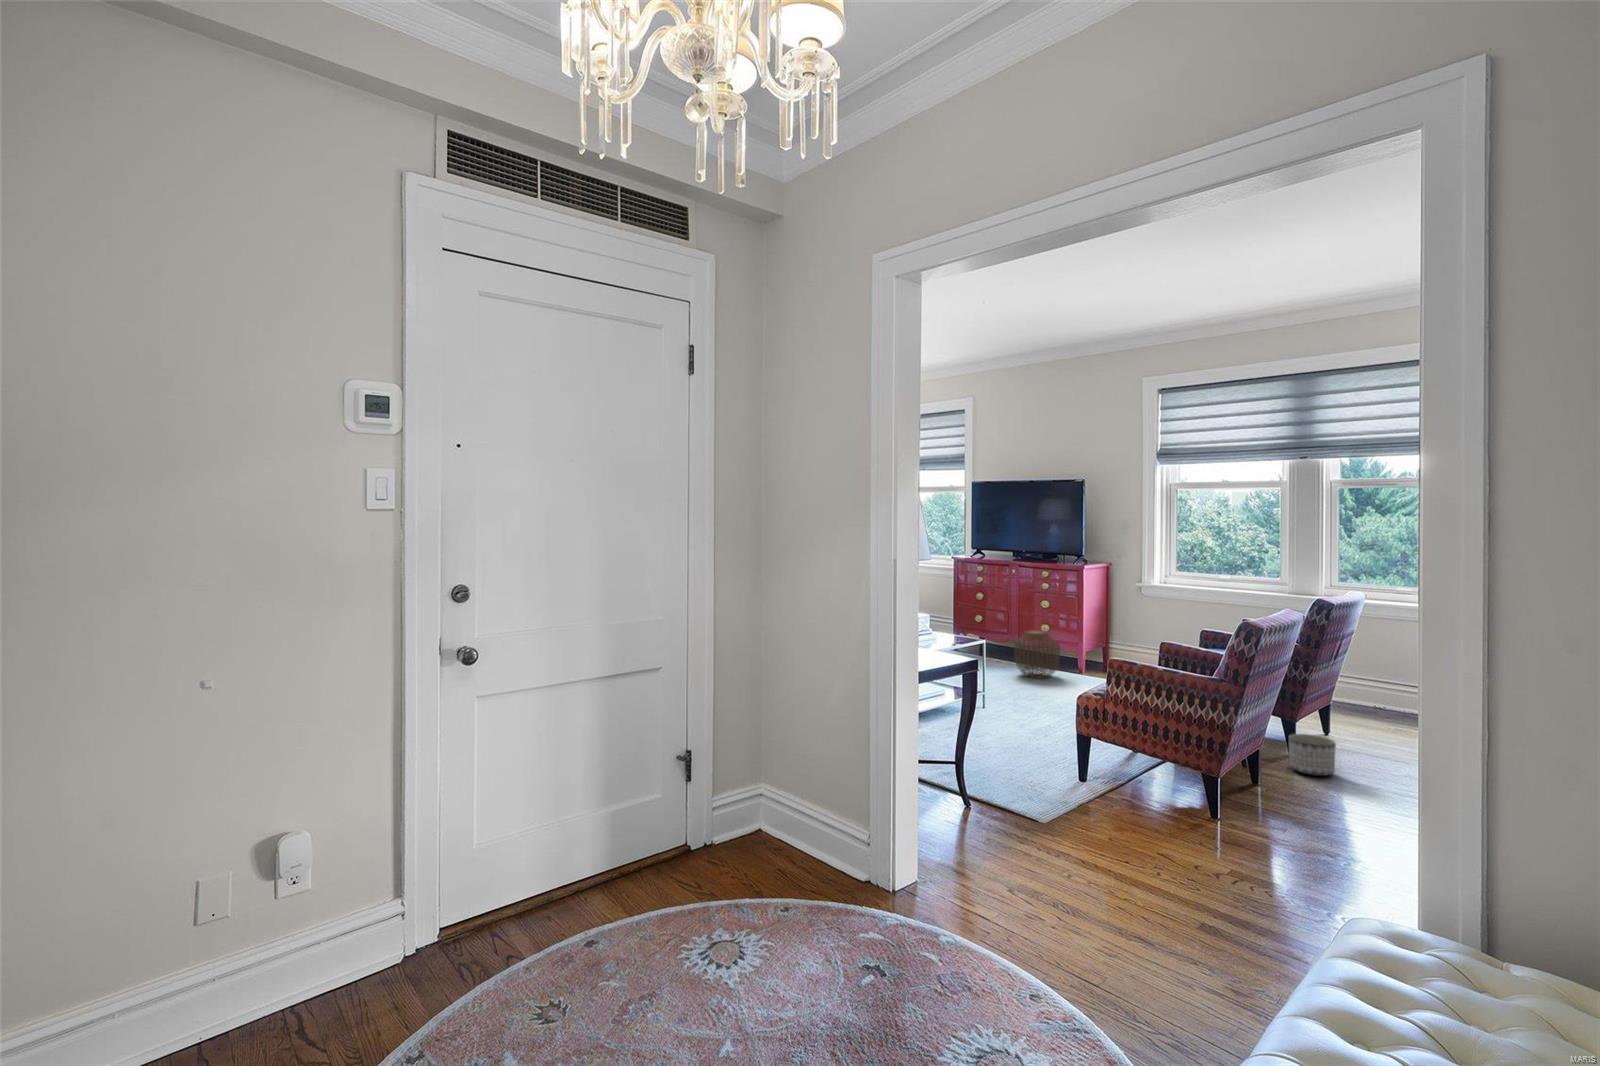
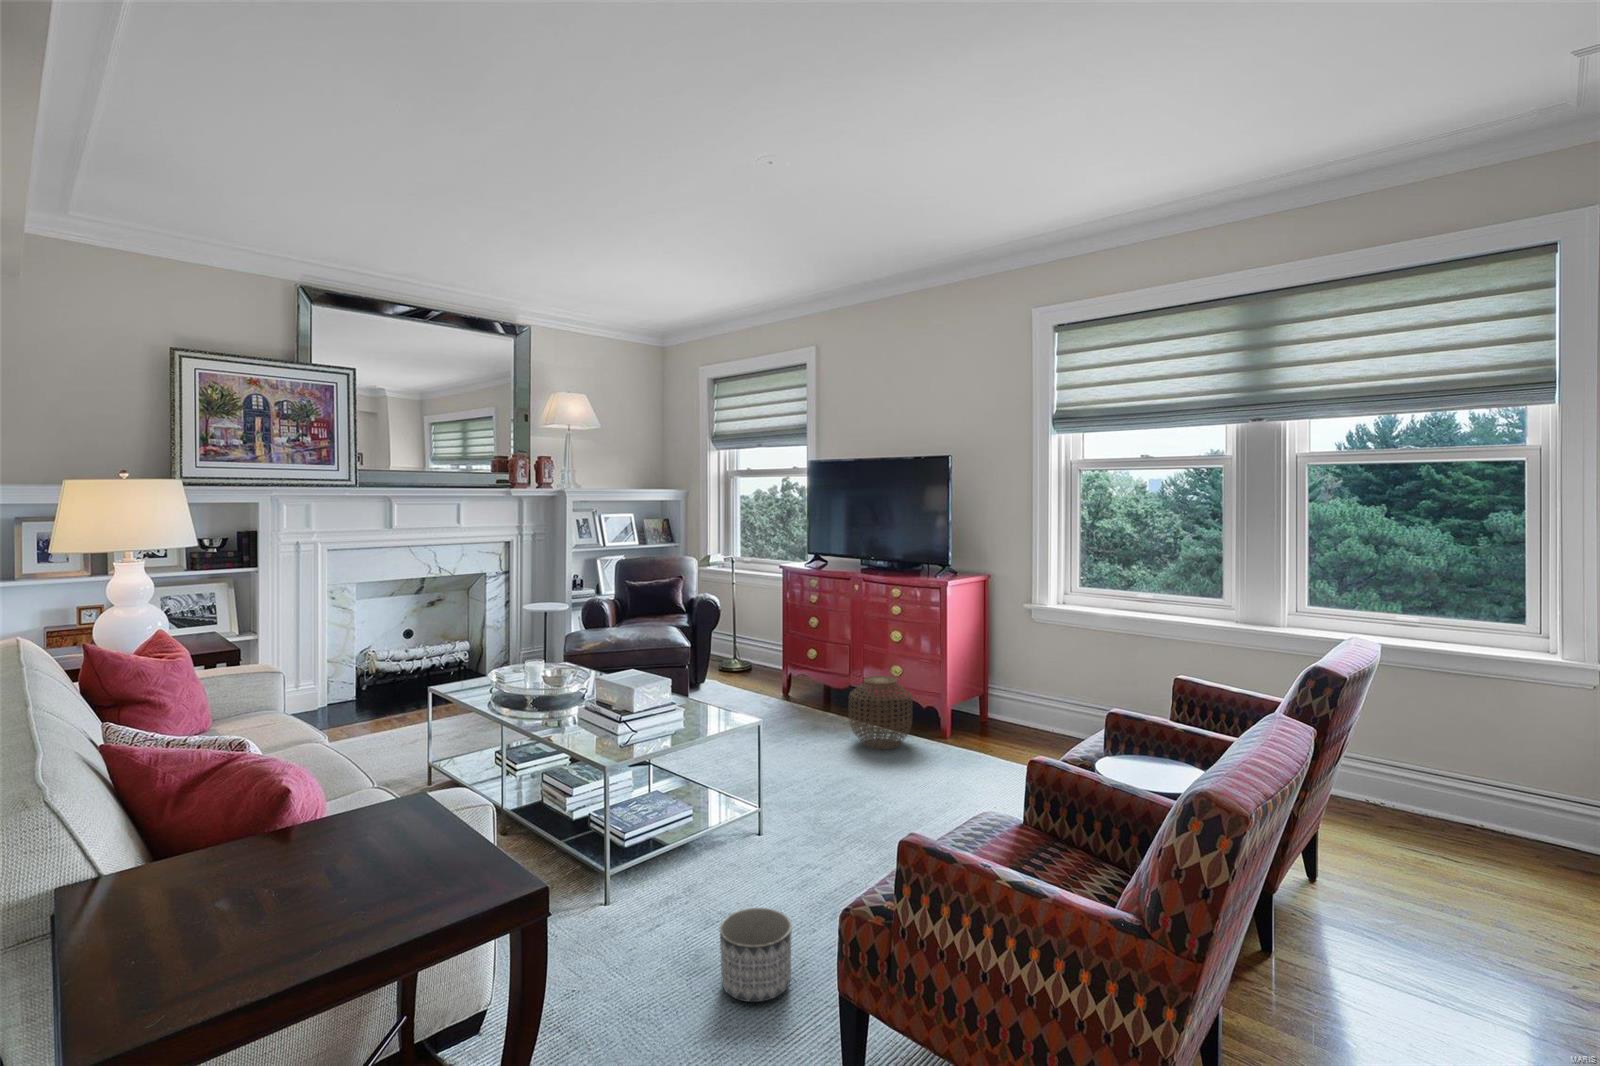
planter: present [1289,734,1336,776] -> present [720,908,792,1002]

